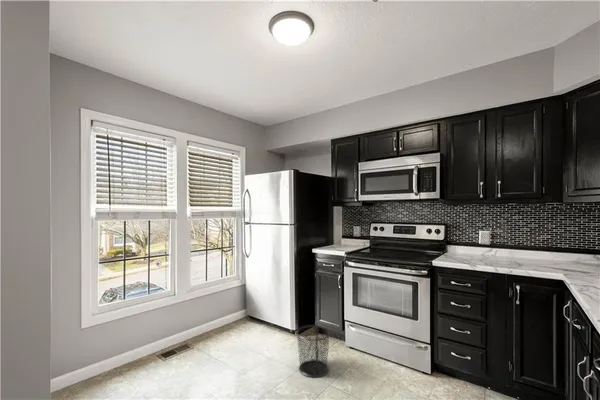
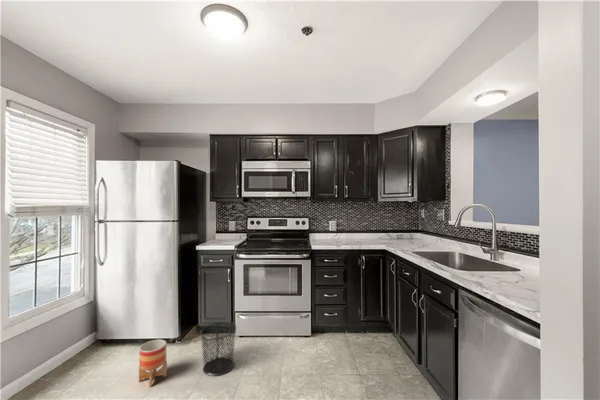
planter: none [252,326,273,364] -> present [139,340,167,387]

